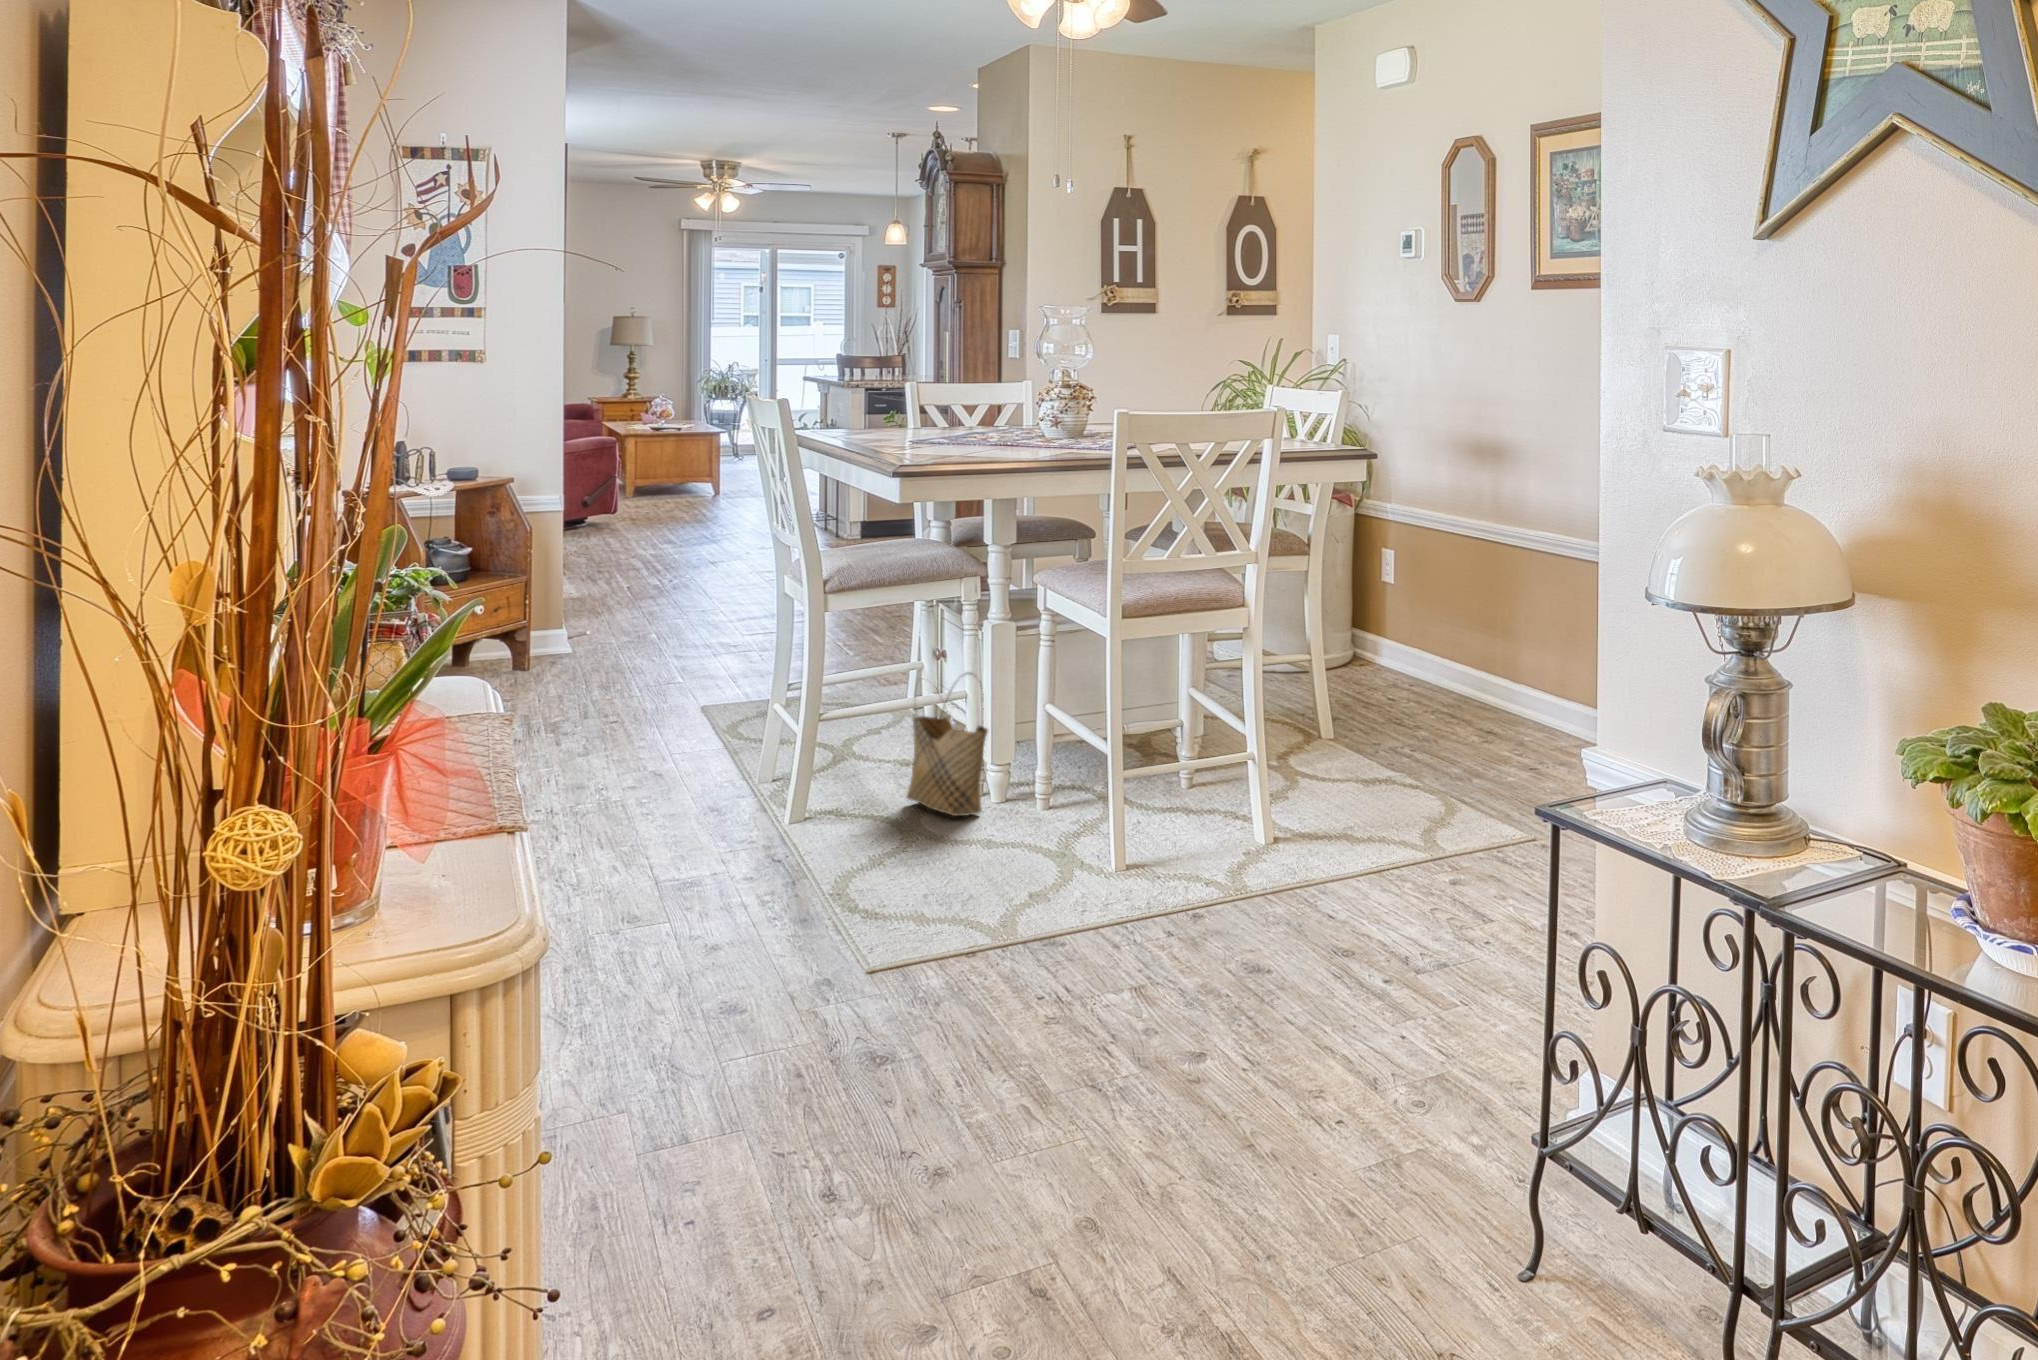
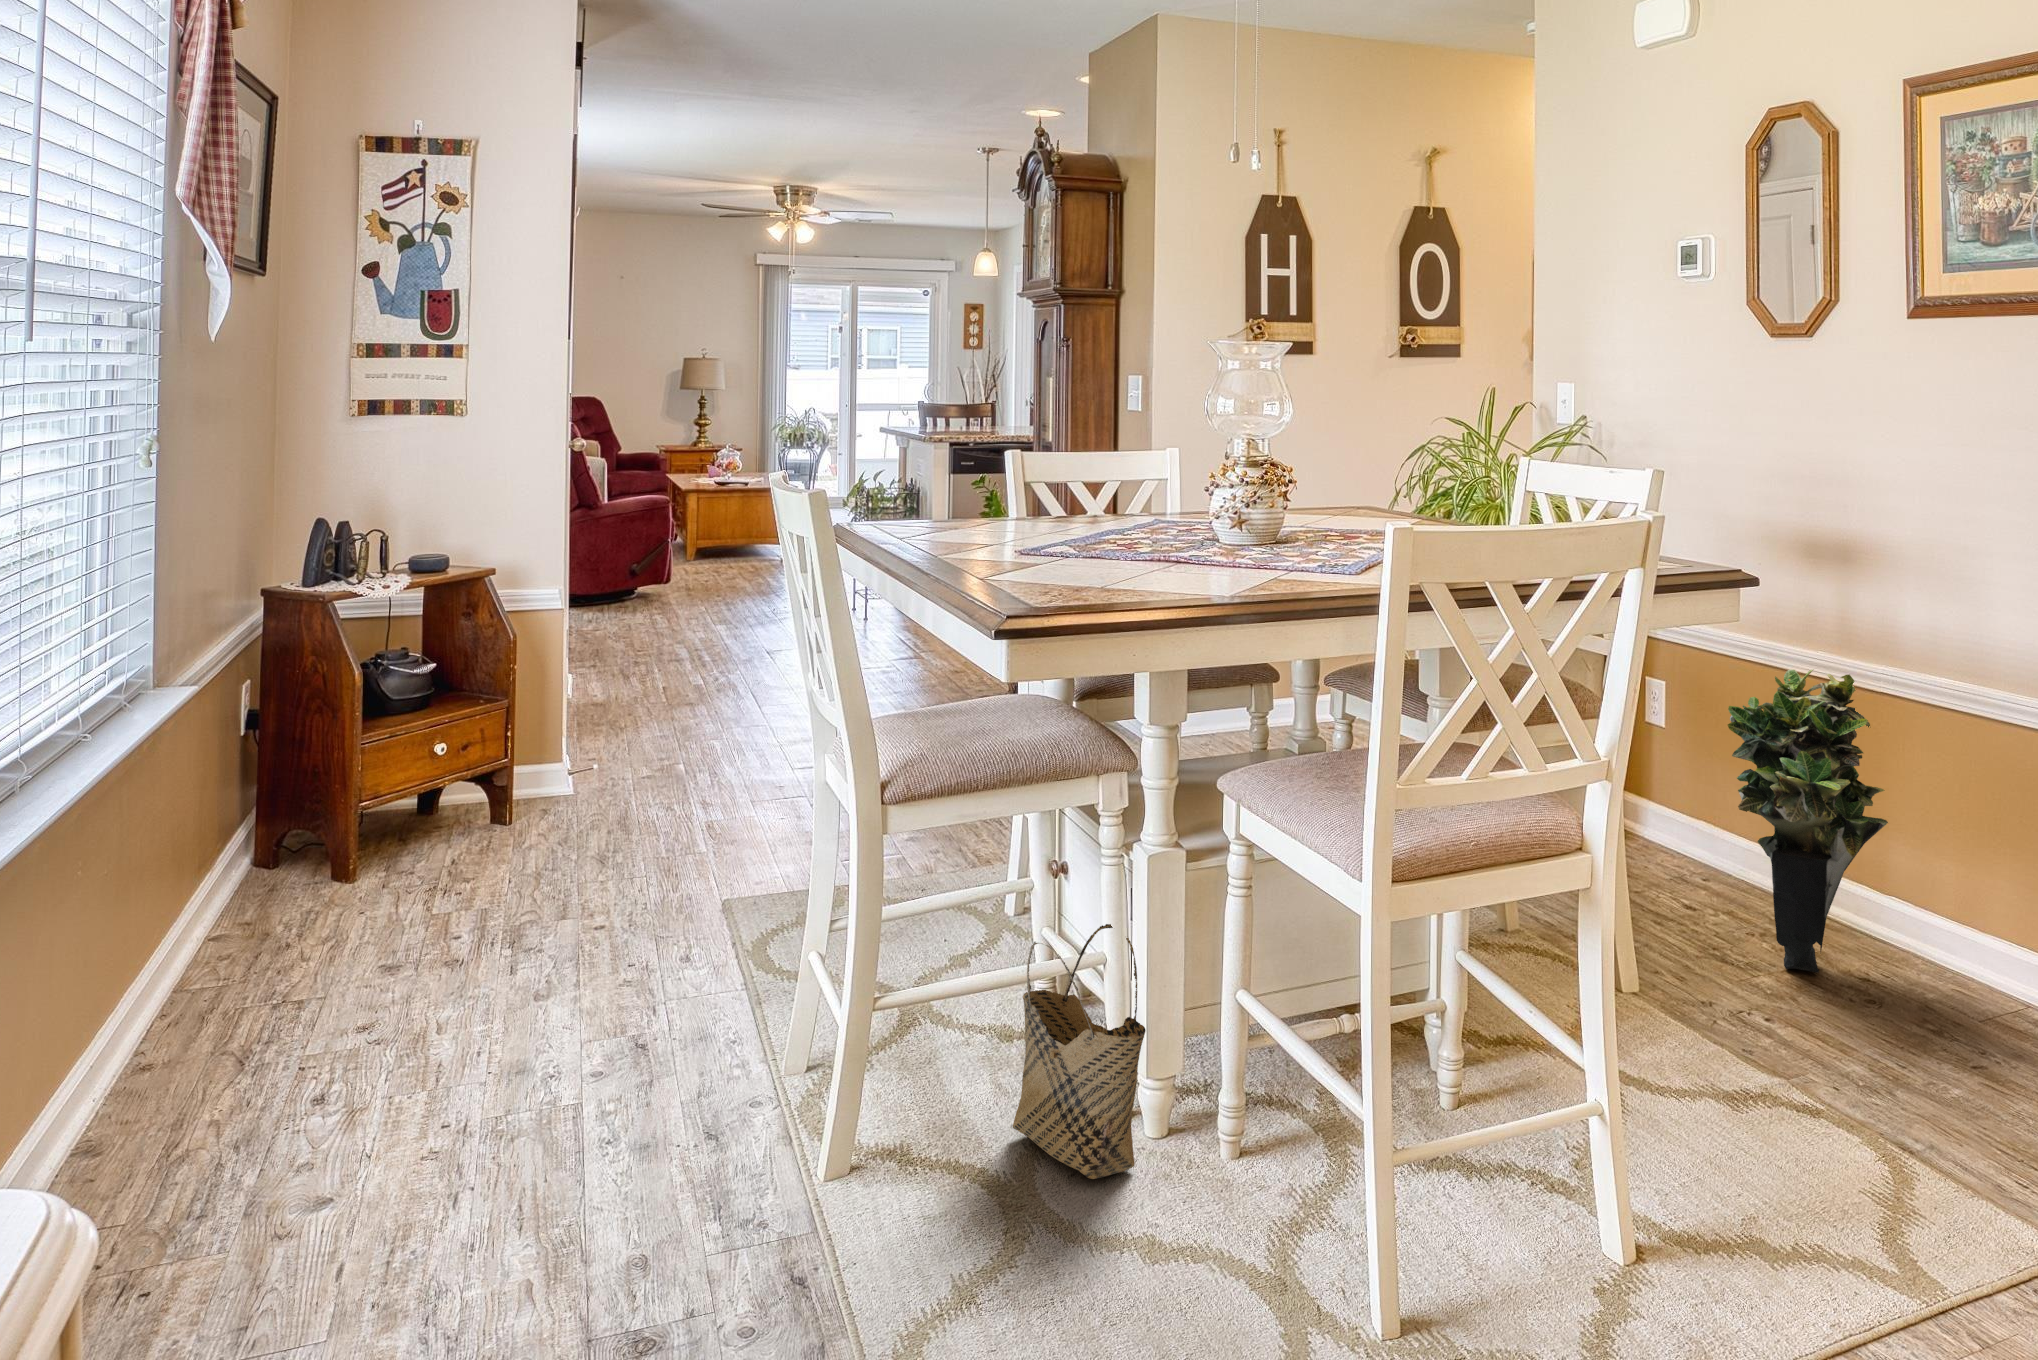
potted plant: none [1408,530,1511,726] -> present [1728,669,1888,973]

